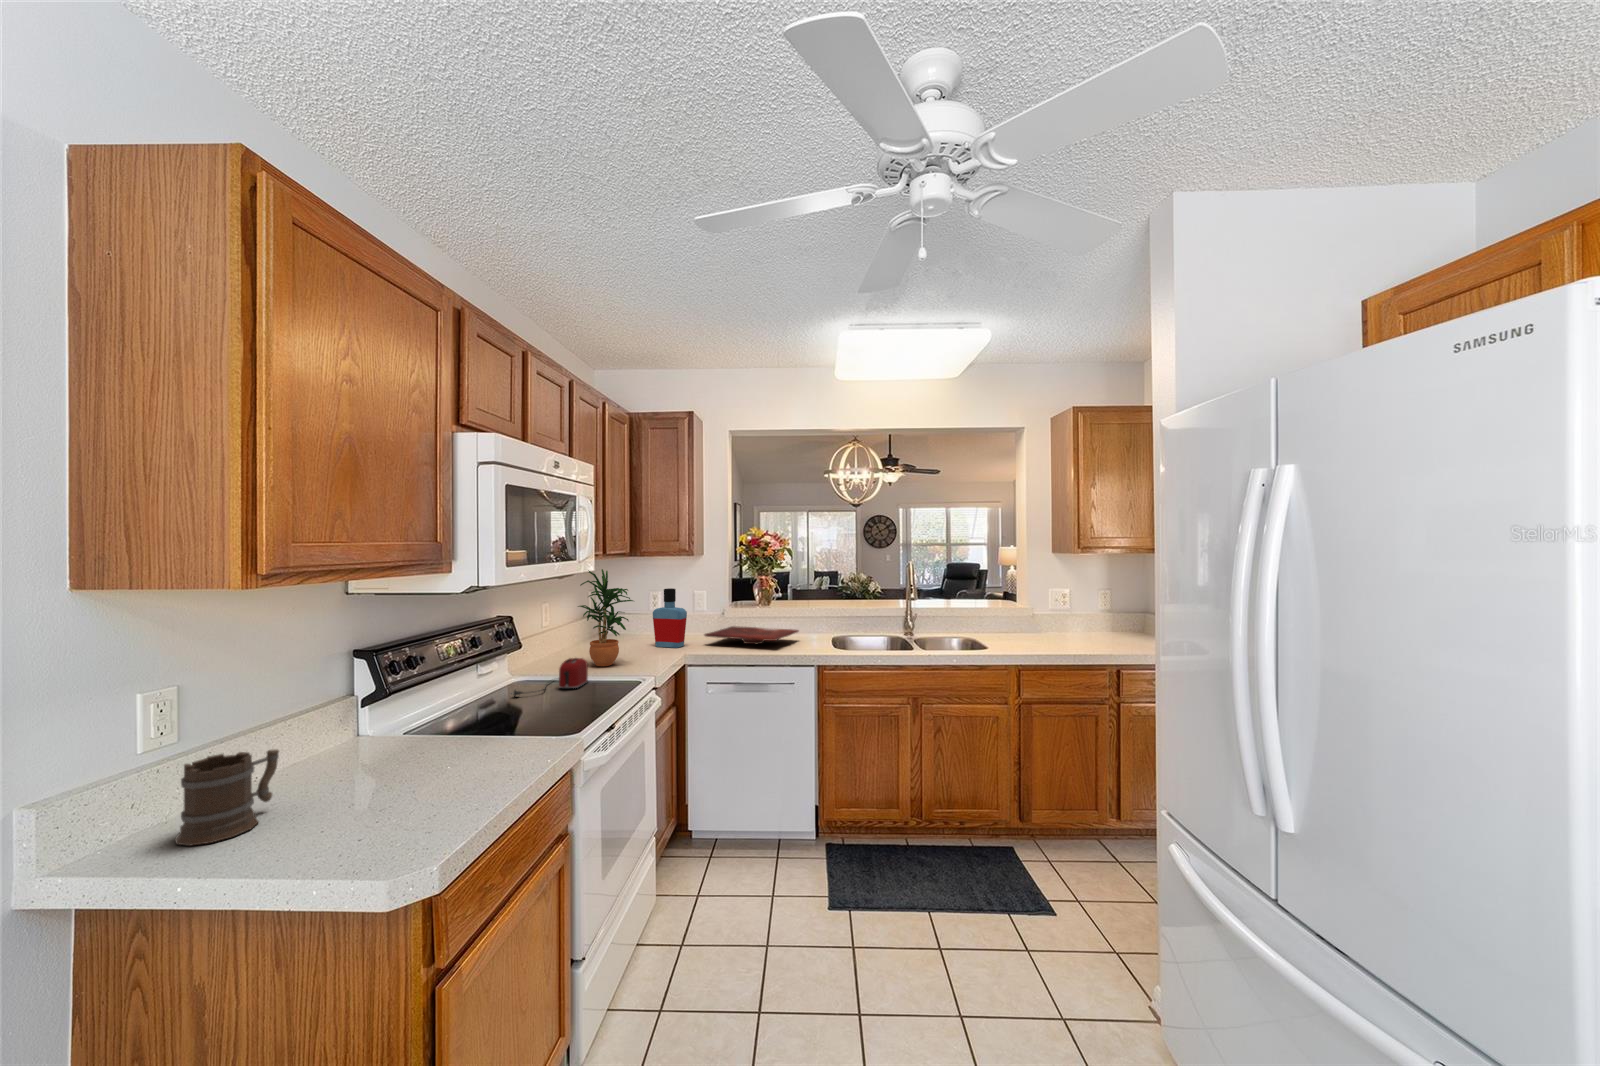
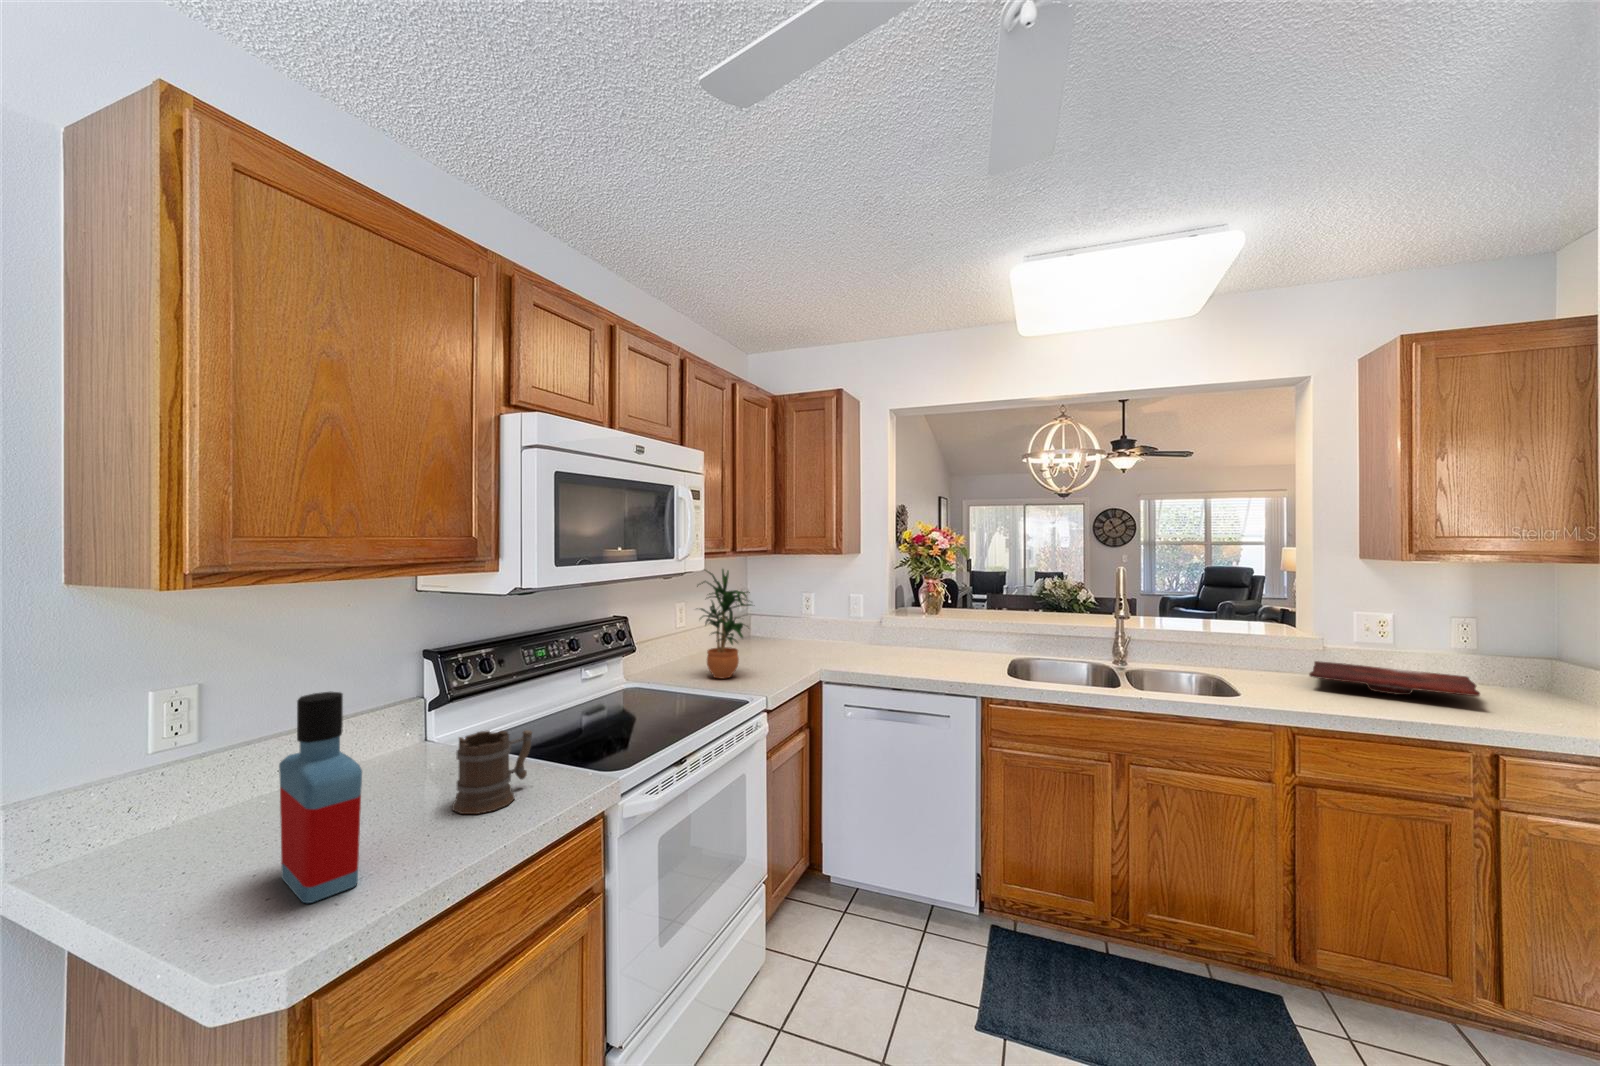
bottle: present [653,588,687,648] -> present [279,692,362,903]
cutting board: present [704,626,798,644] -> present [1309,661,1480,696]
toaster: present [513,658,588,696] -> none [599,669,690,709]
mug: present [175,749,279,846] -> present [452,730,532,814]

